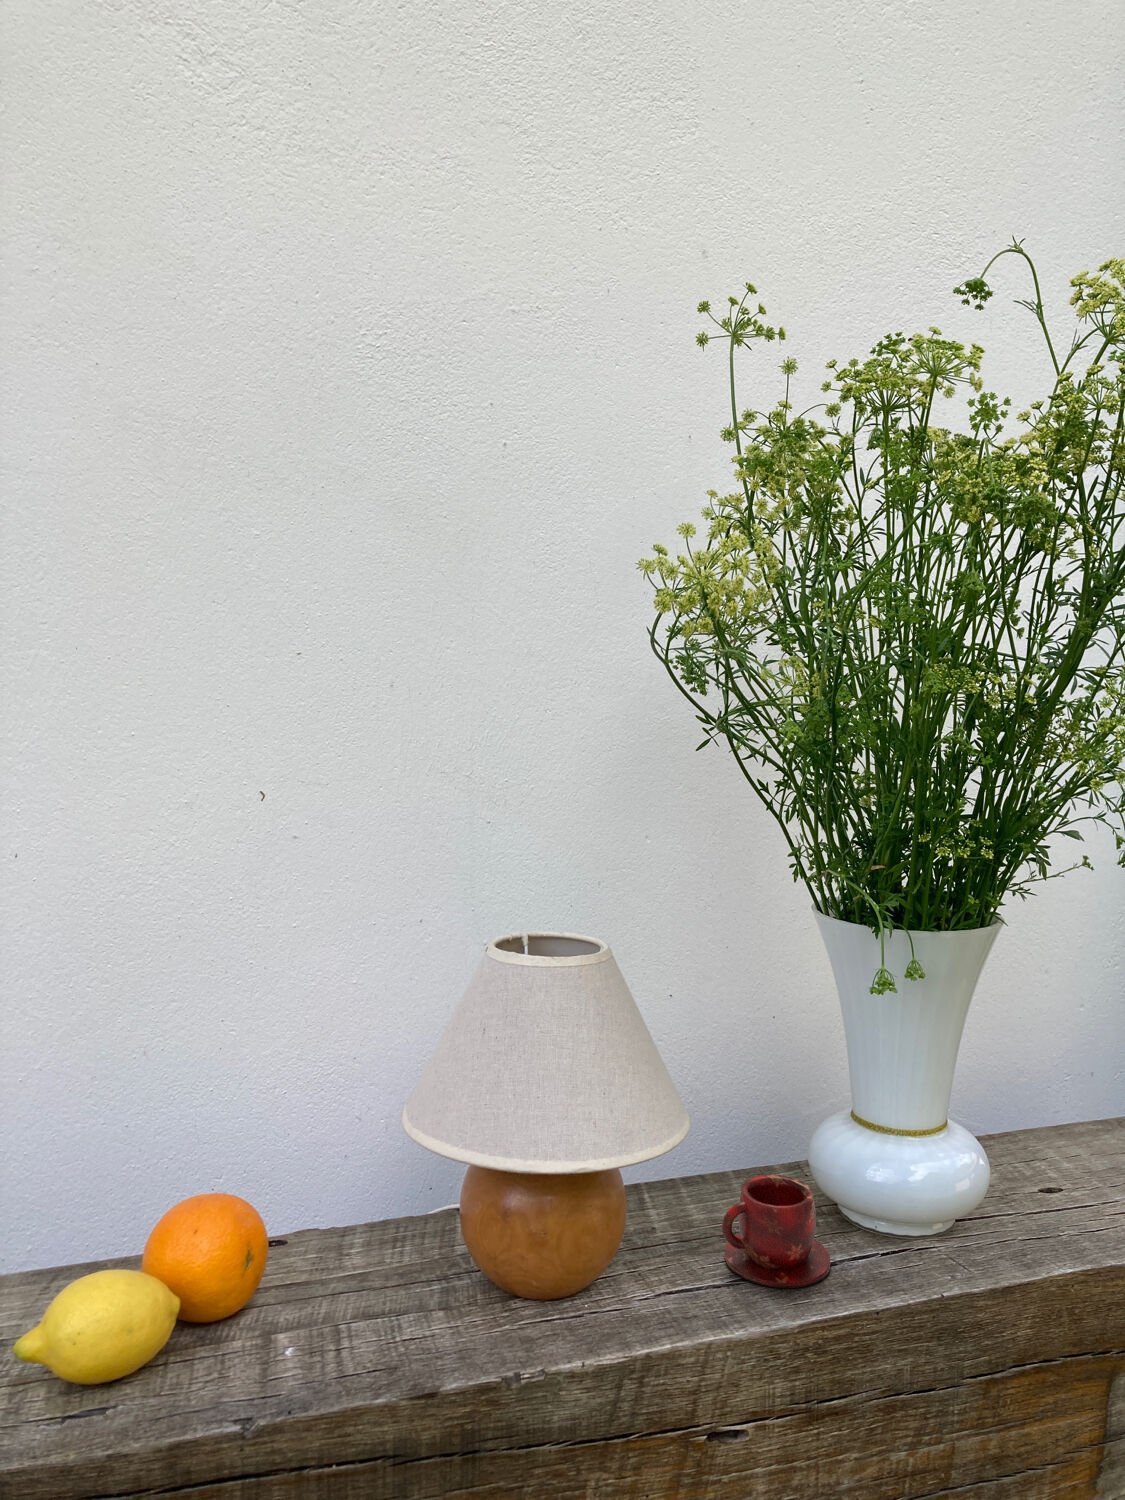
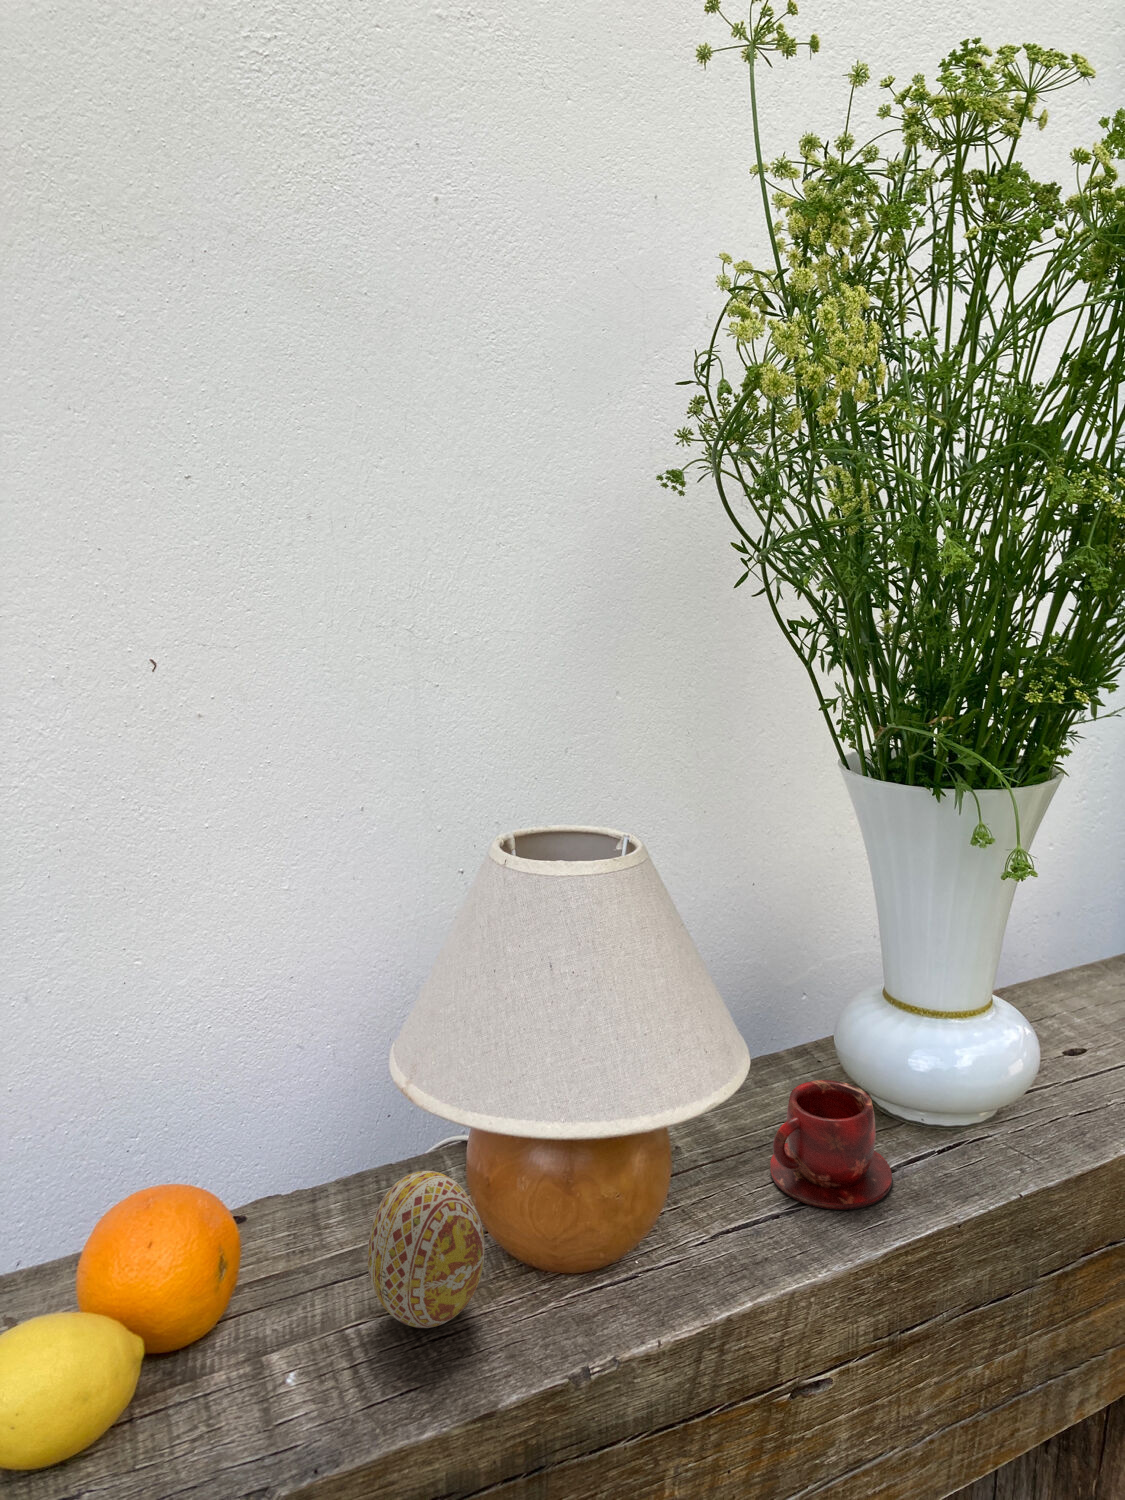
decorative egg: none [360,1200,455,1329] -> present [367,1171,485,1328]

